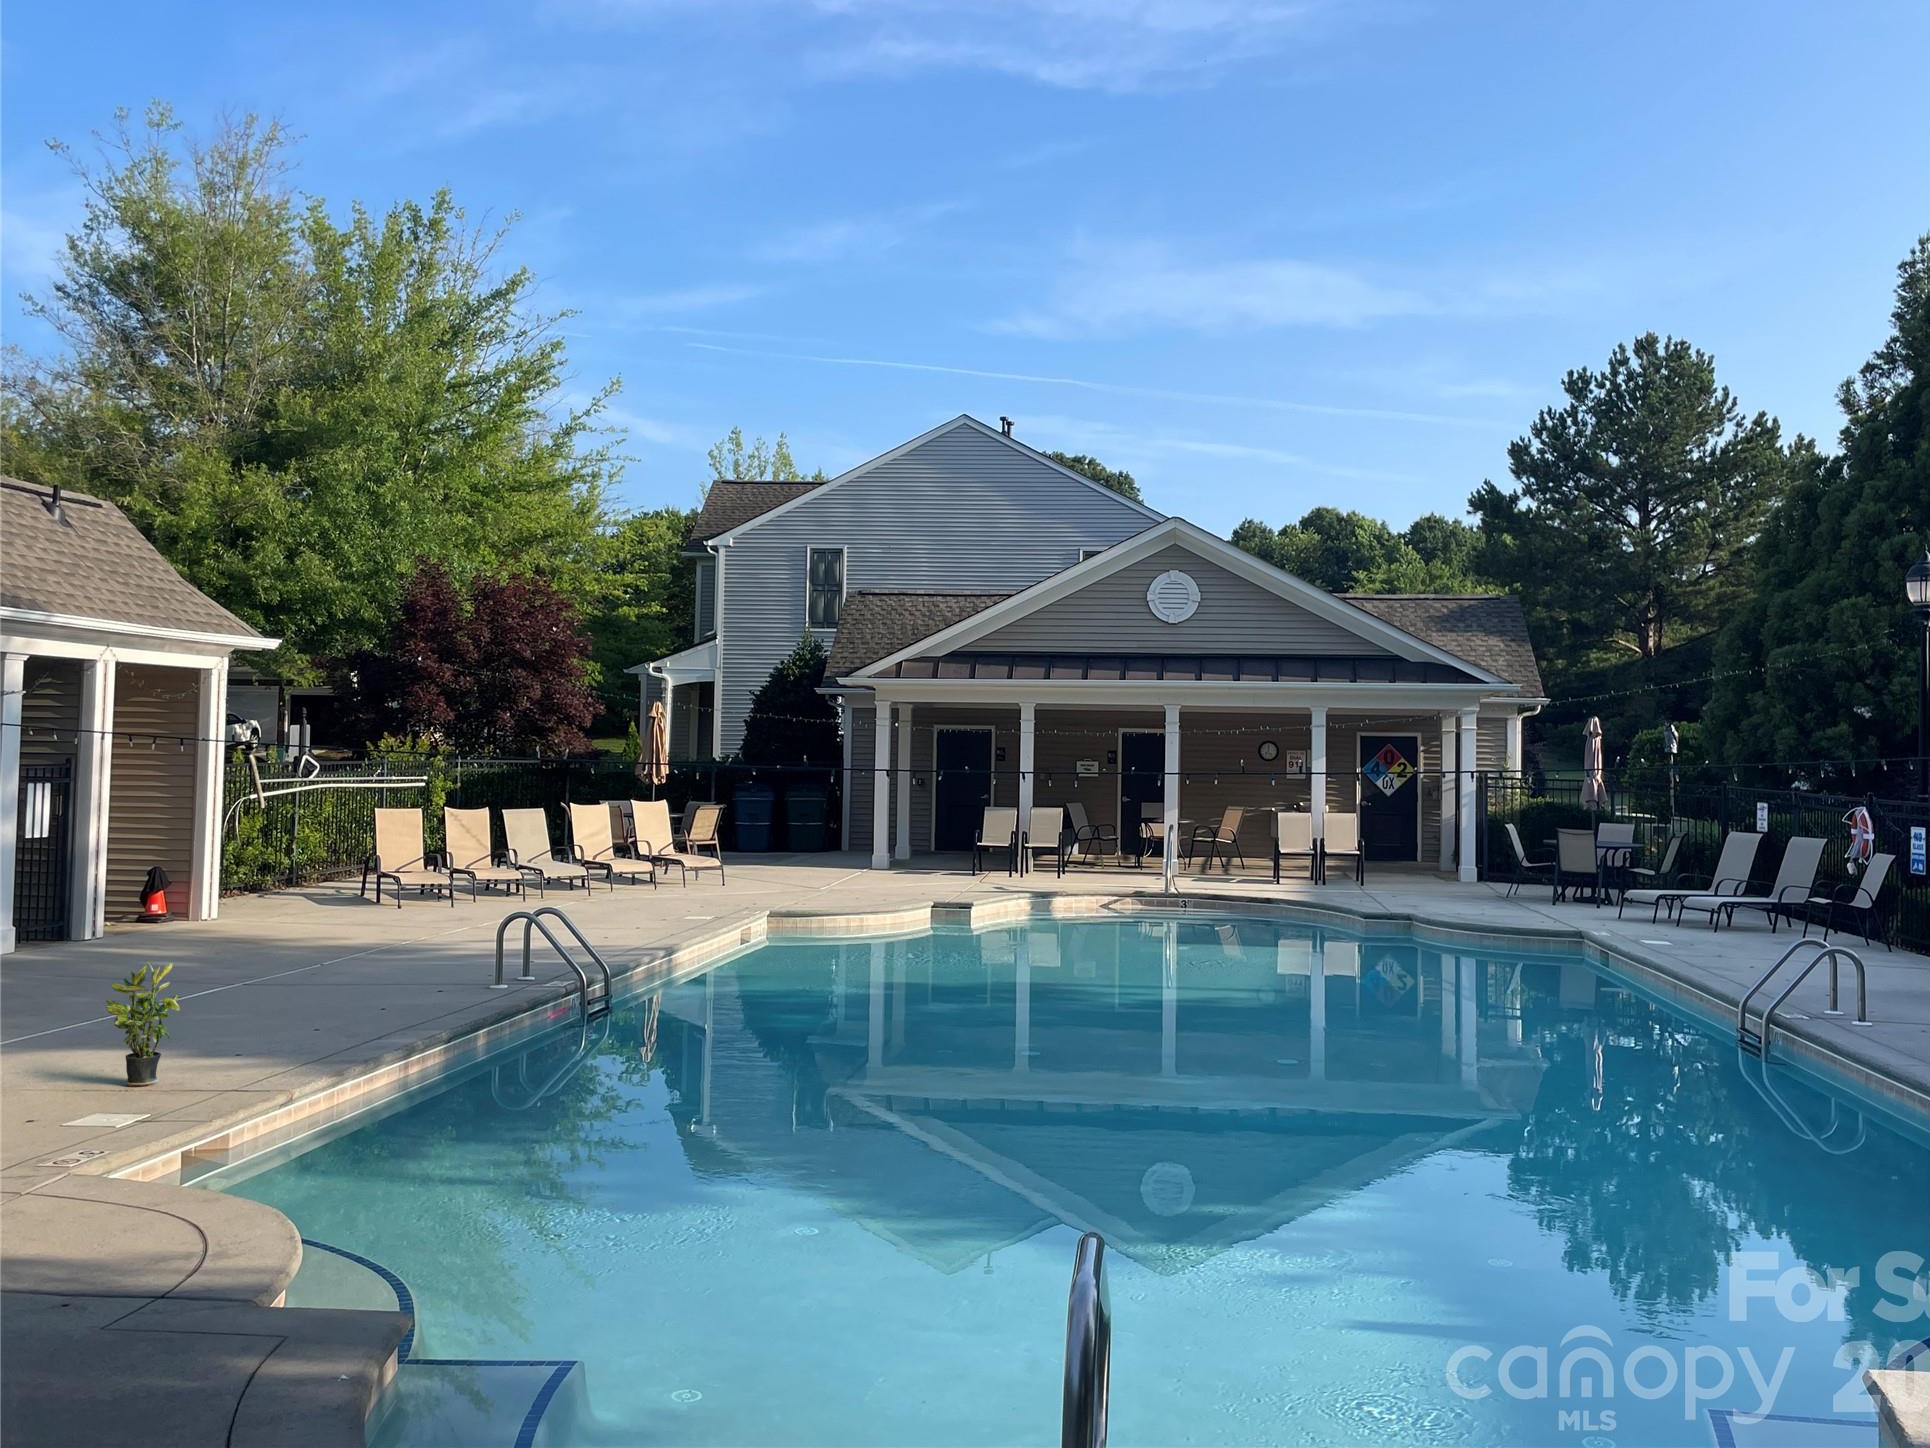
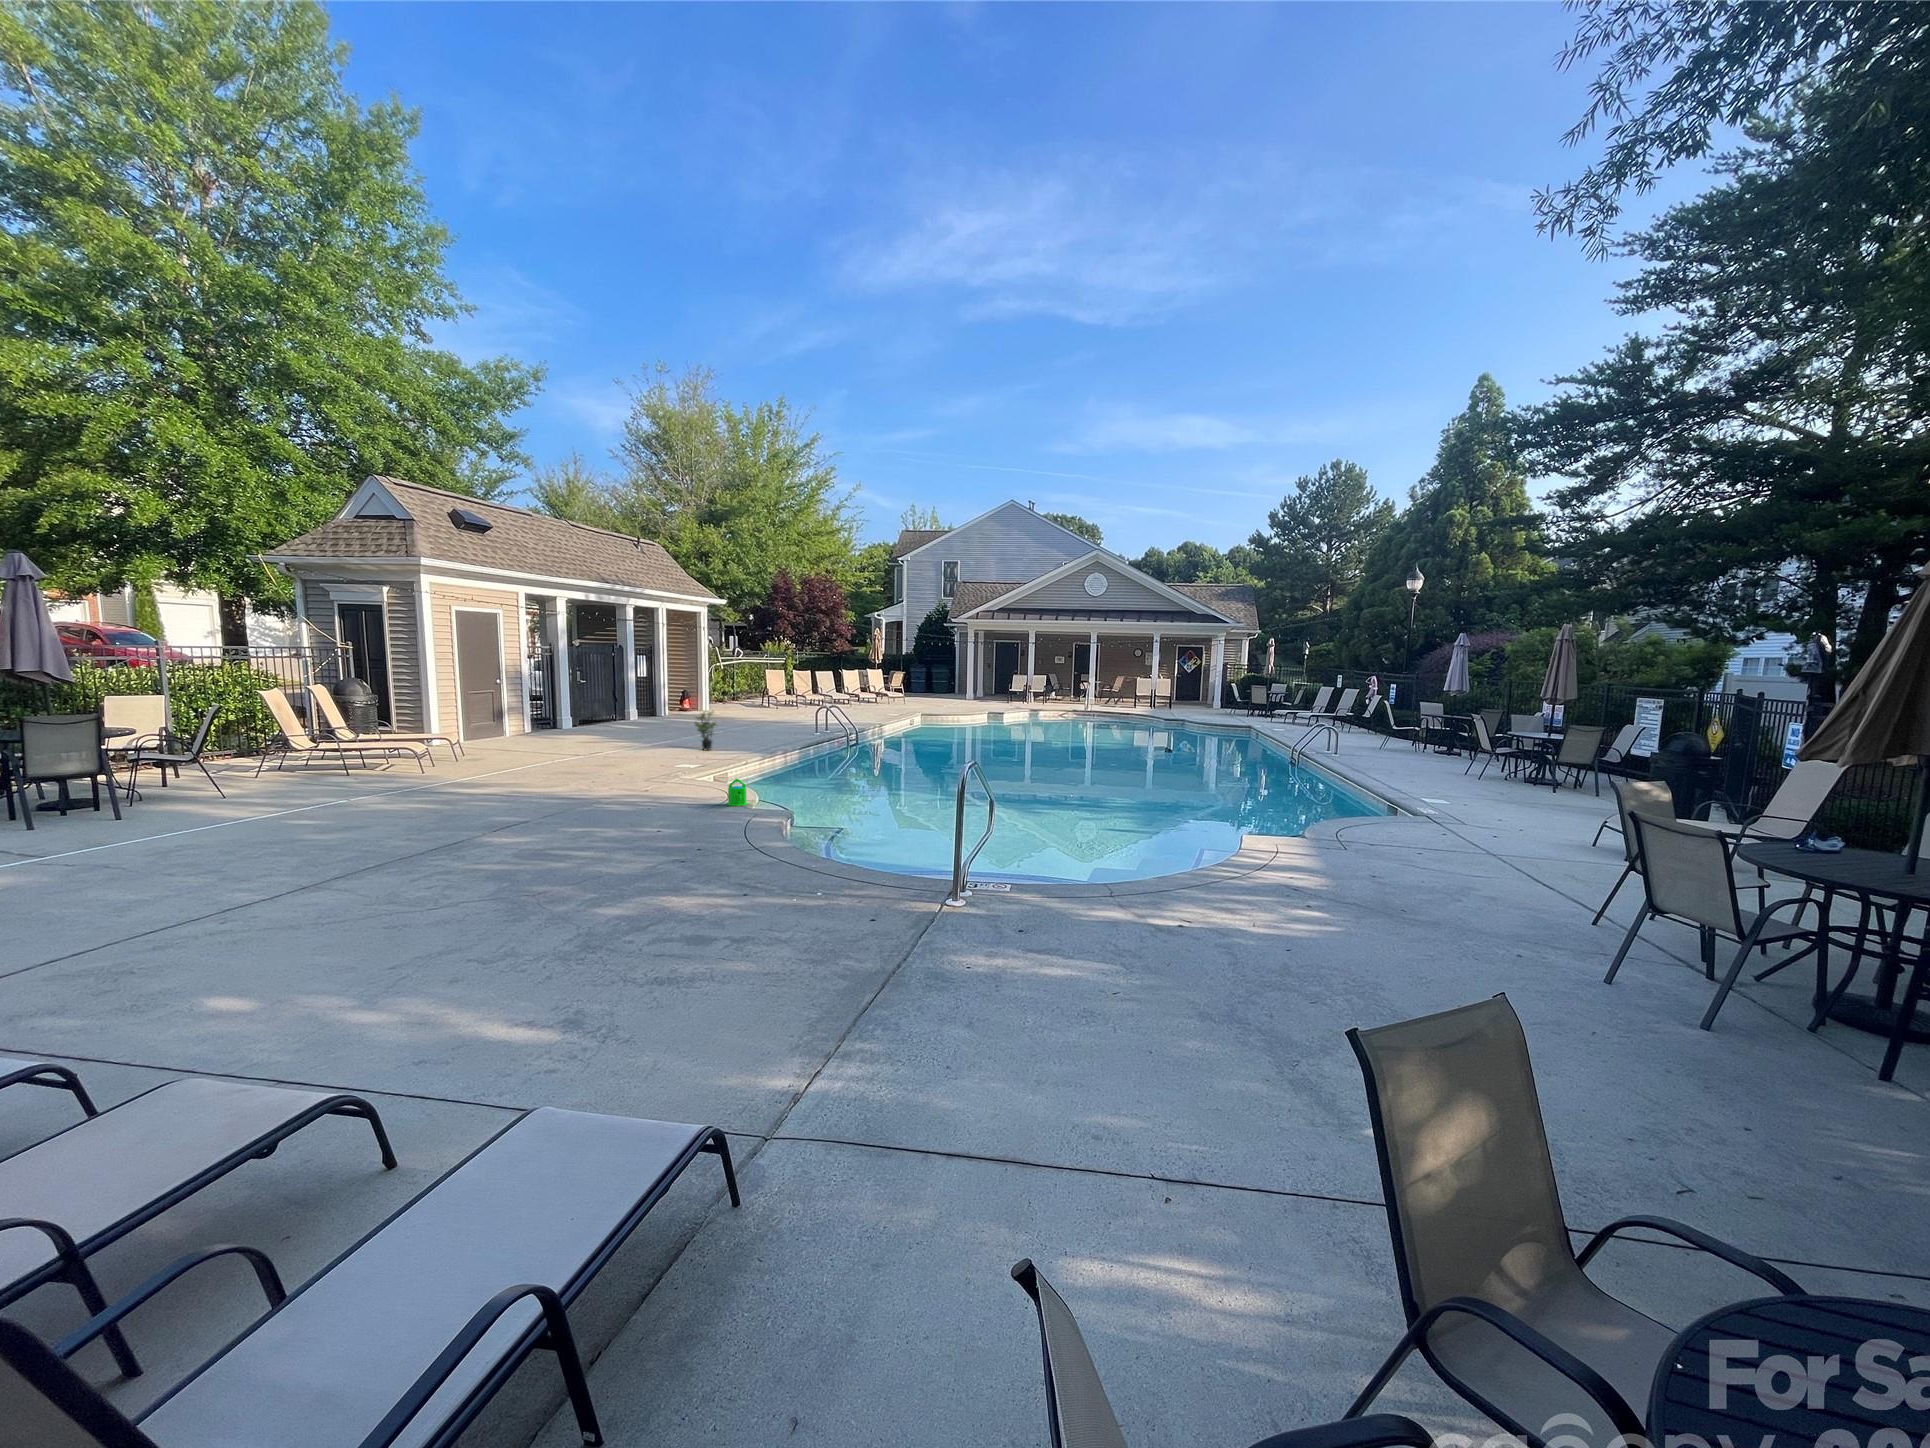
watering can: none [106,1292,191,1401] -> present [728,779,747,806]

